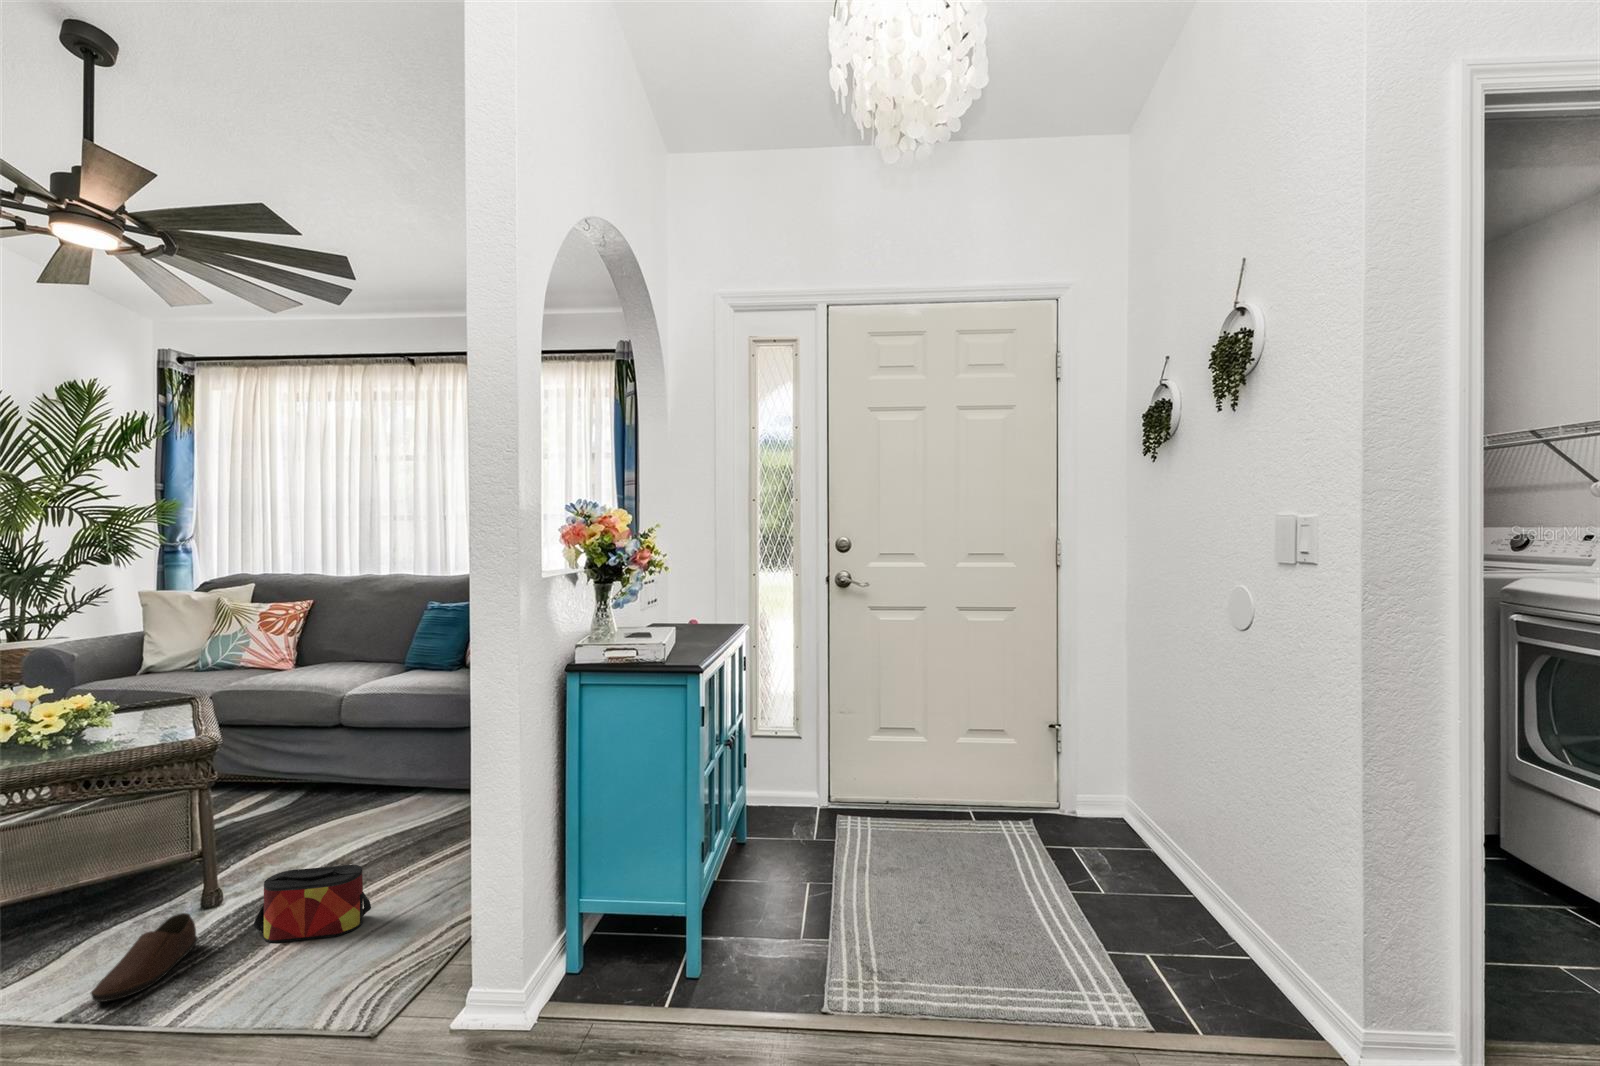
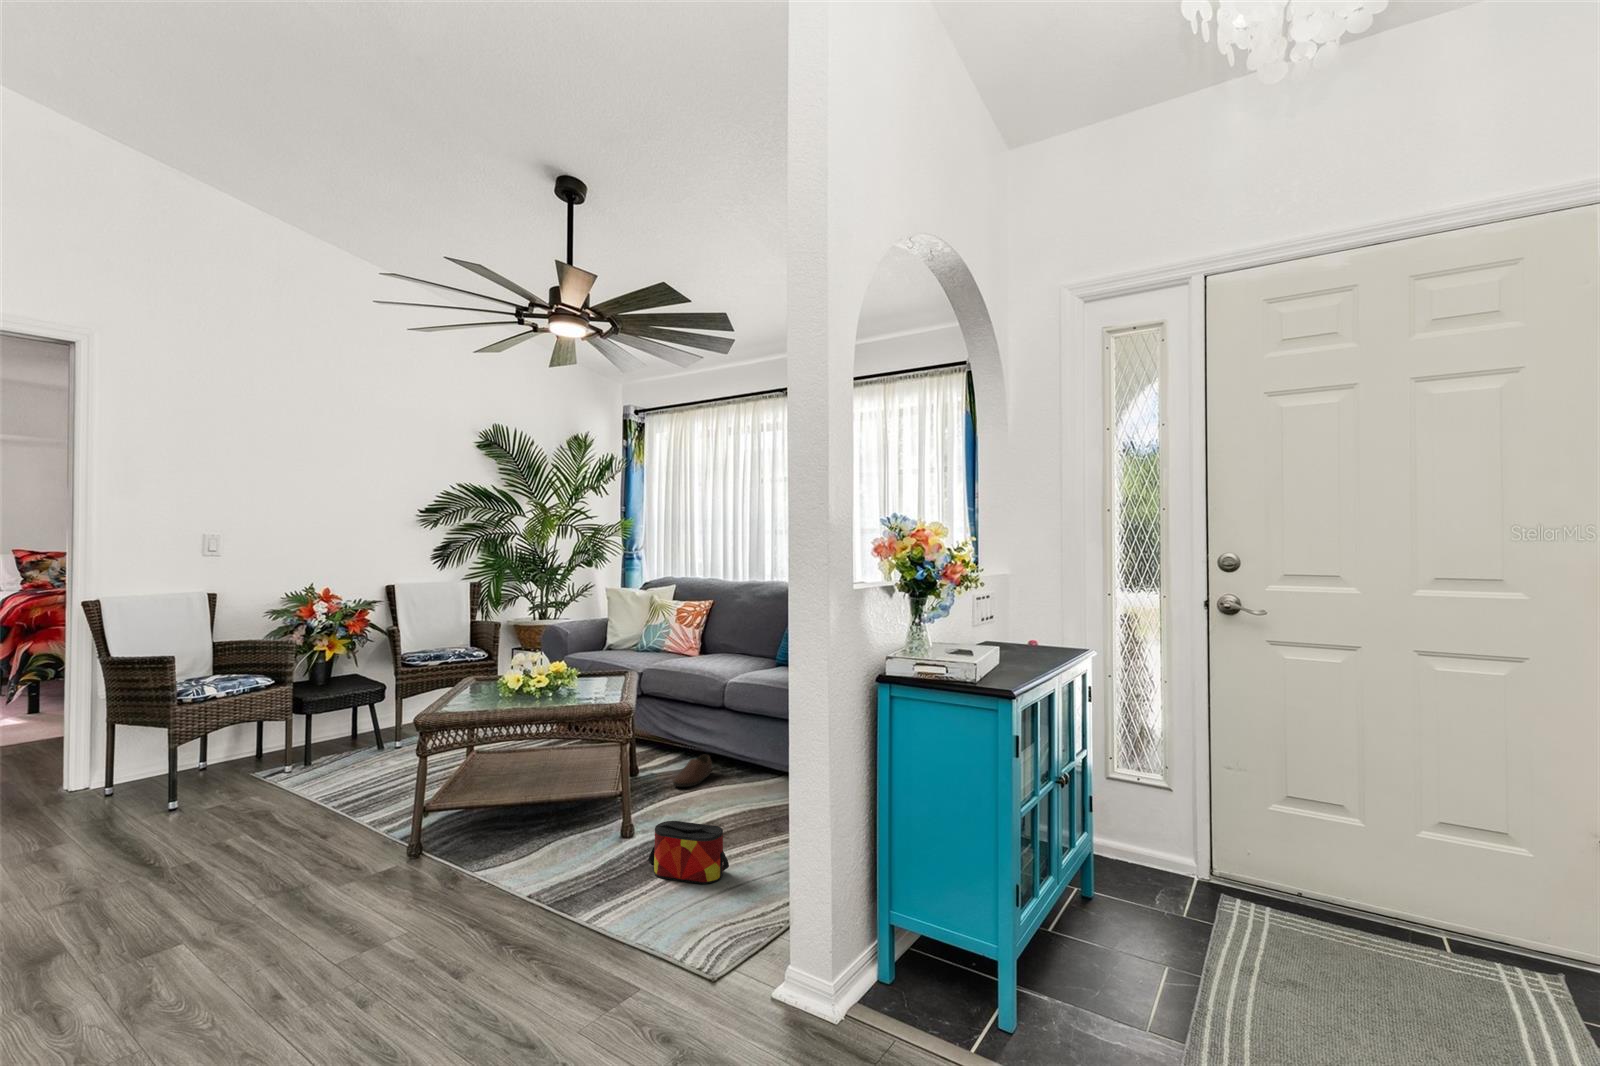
shoe: present [91,913,197,1002] -> present [673,755,712,787]

